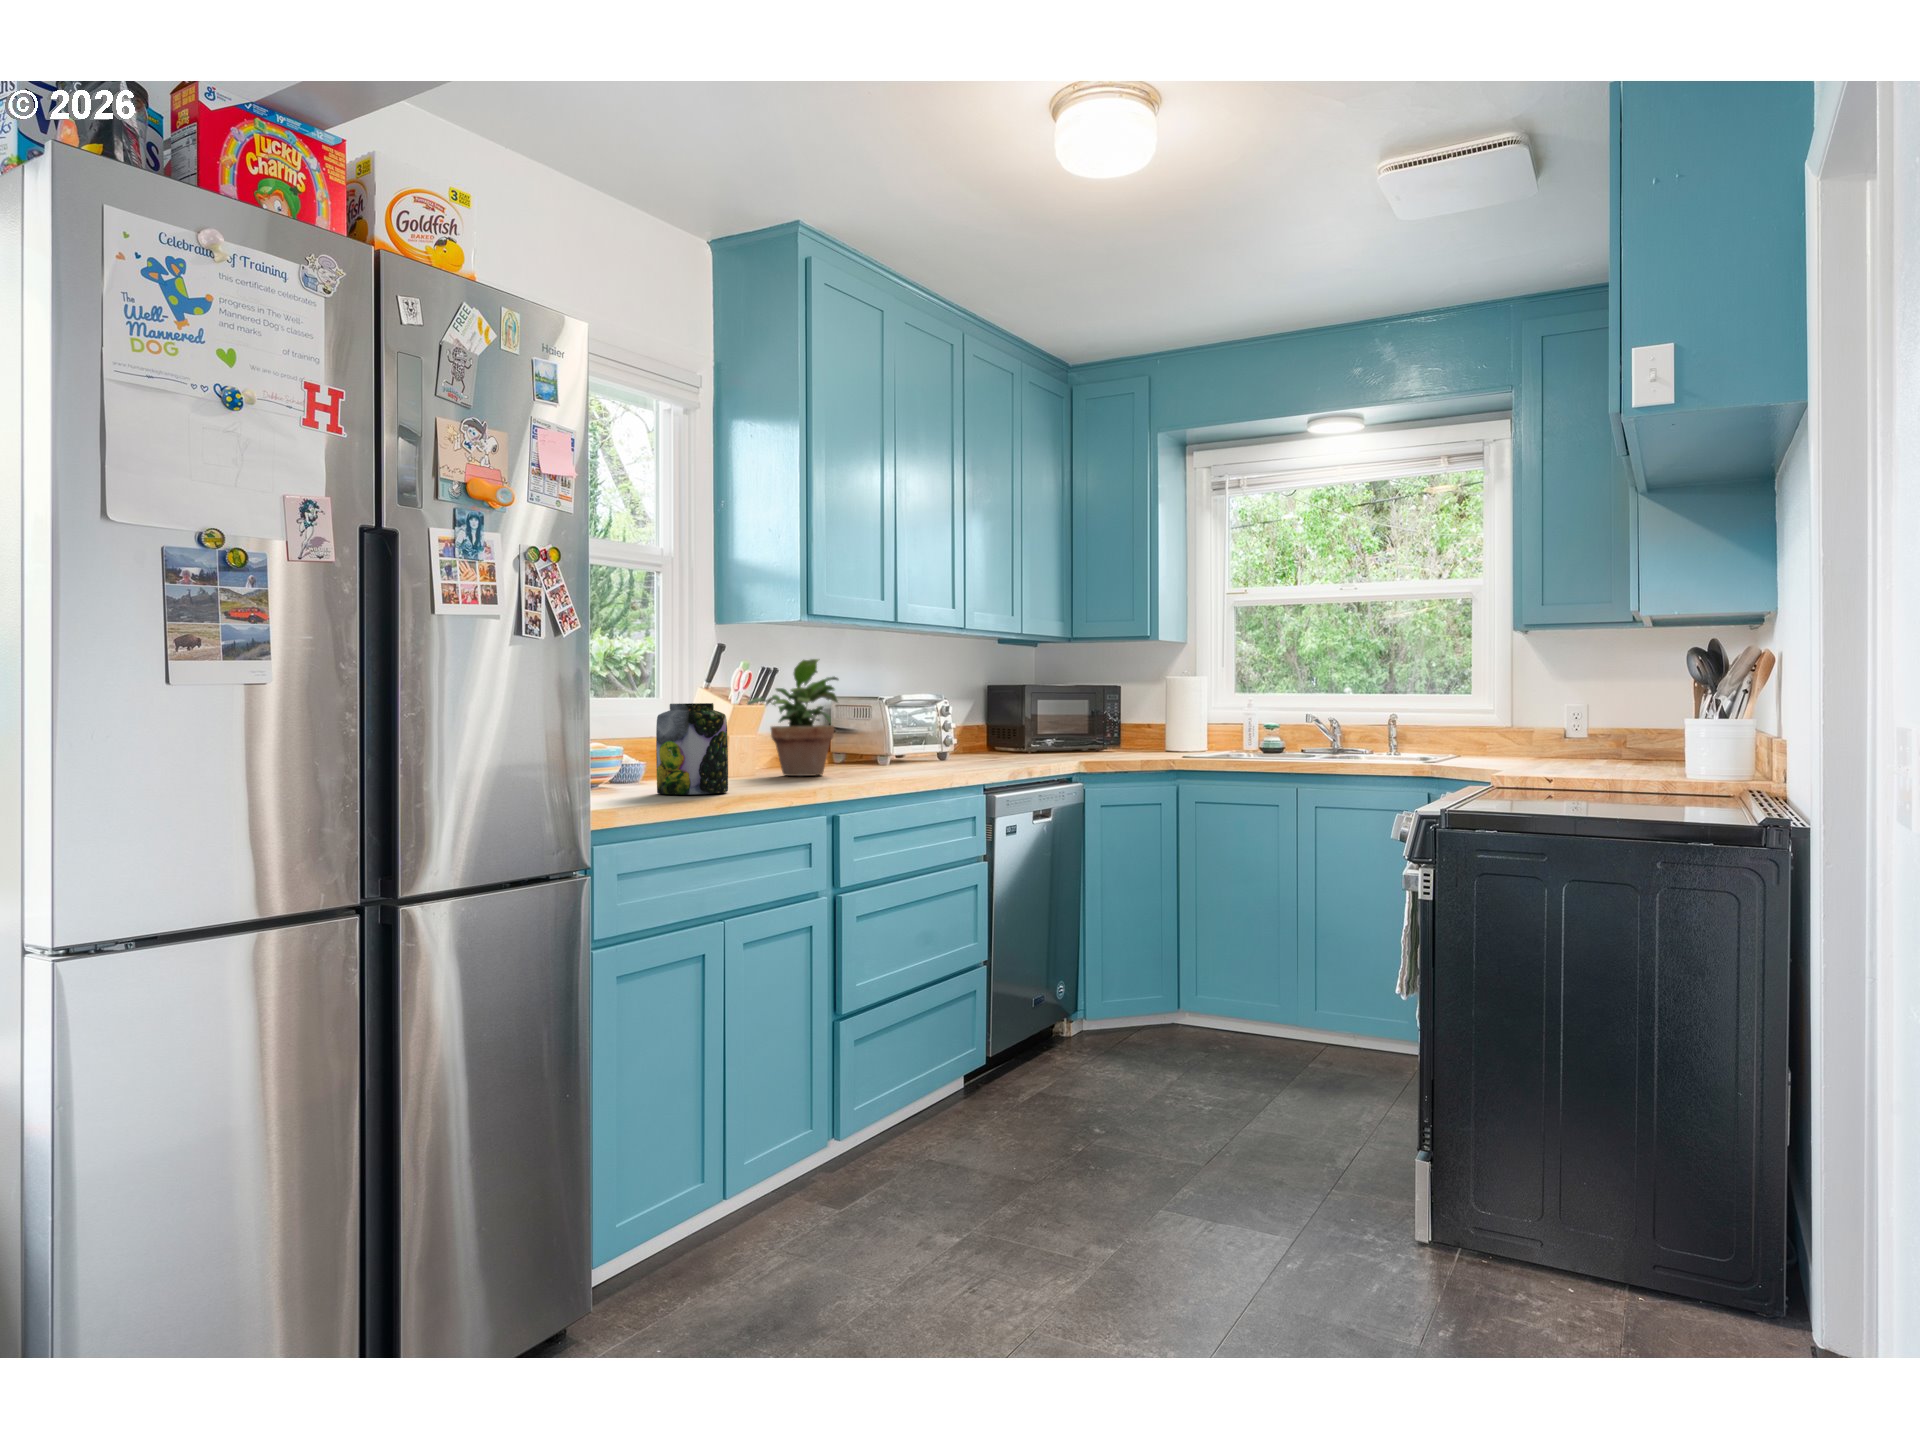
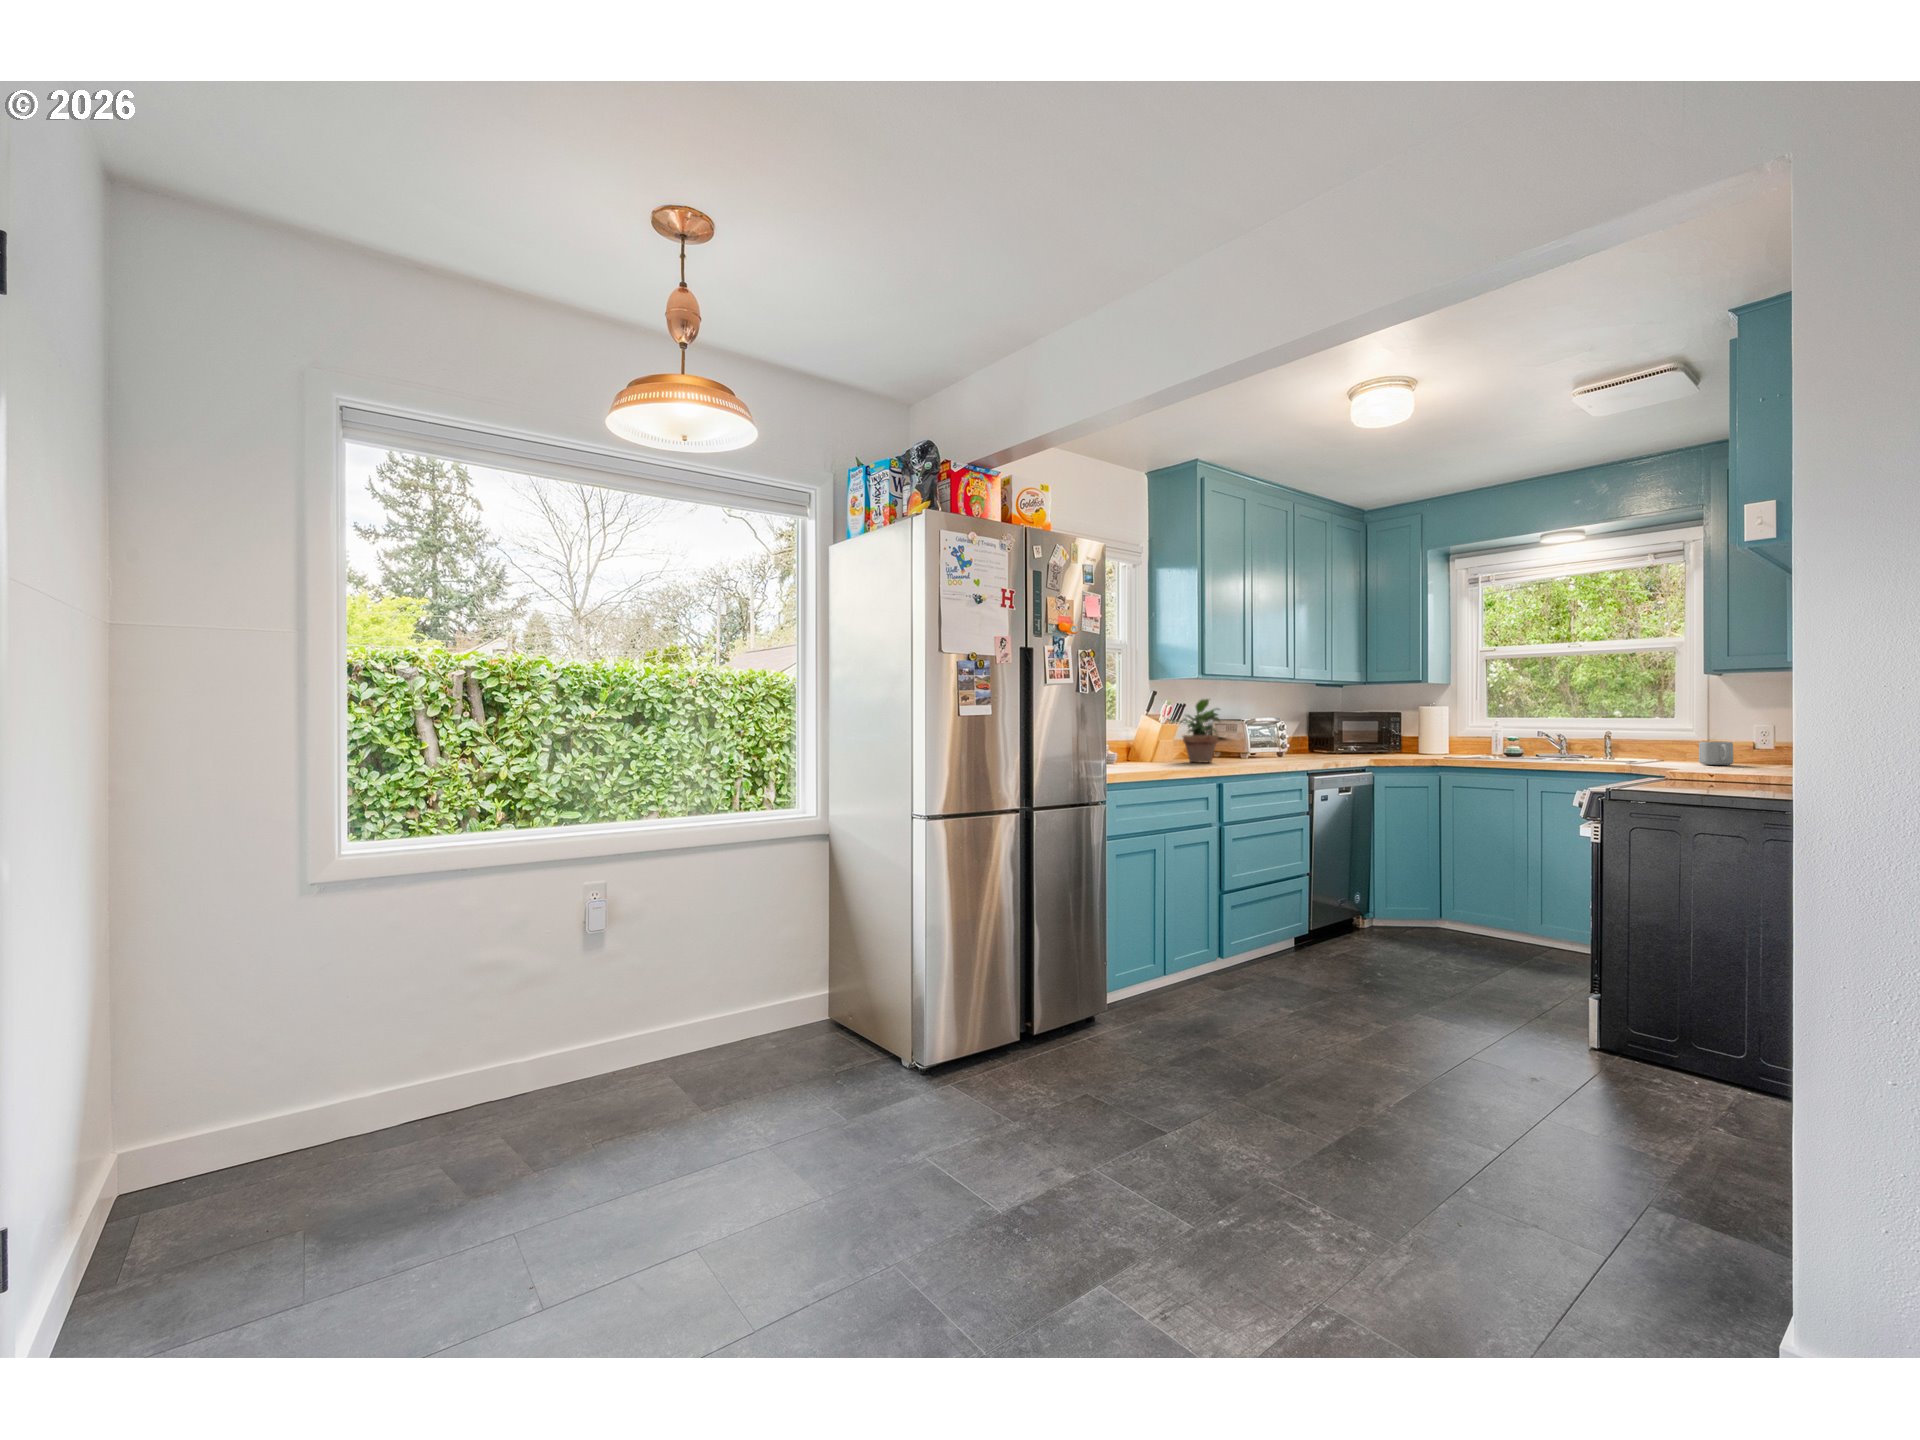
jar: present [656,703,728,795] -> none [1129,723,1165,769]
mug: none [1512,729,1553,763] -> present [1699,742,1733,765]

